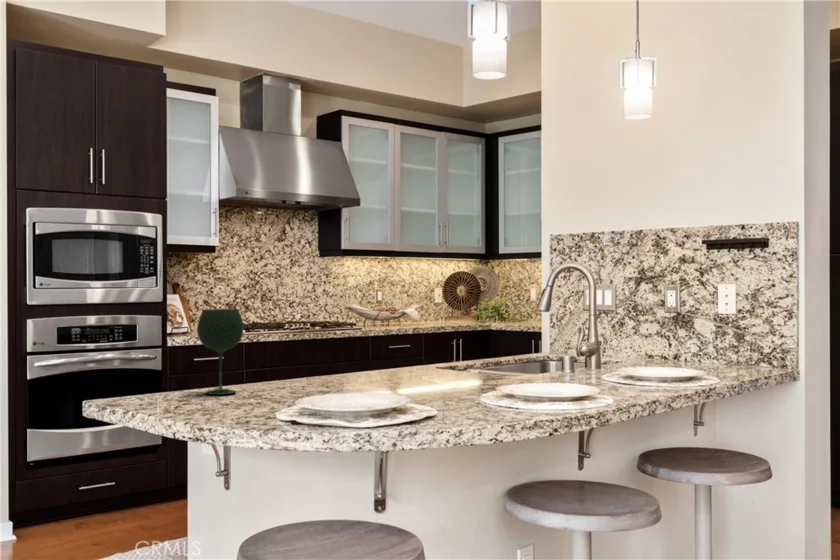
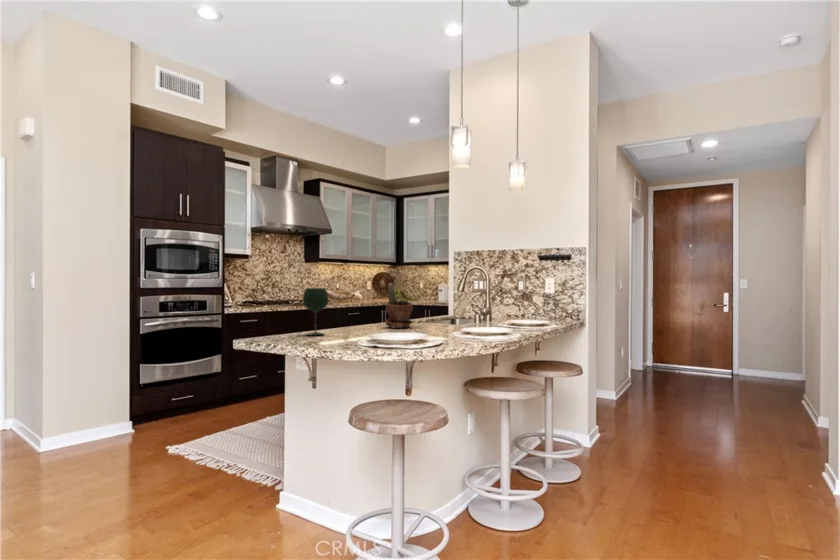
potted plant: none [371,297,422,382] -> present [385,283,413,328]

